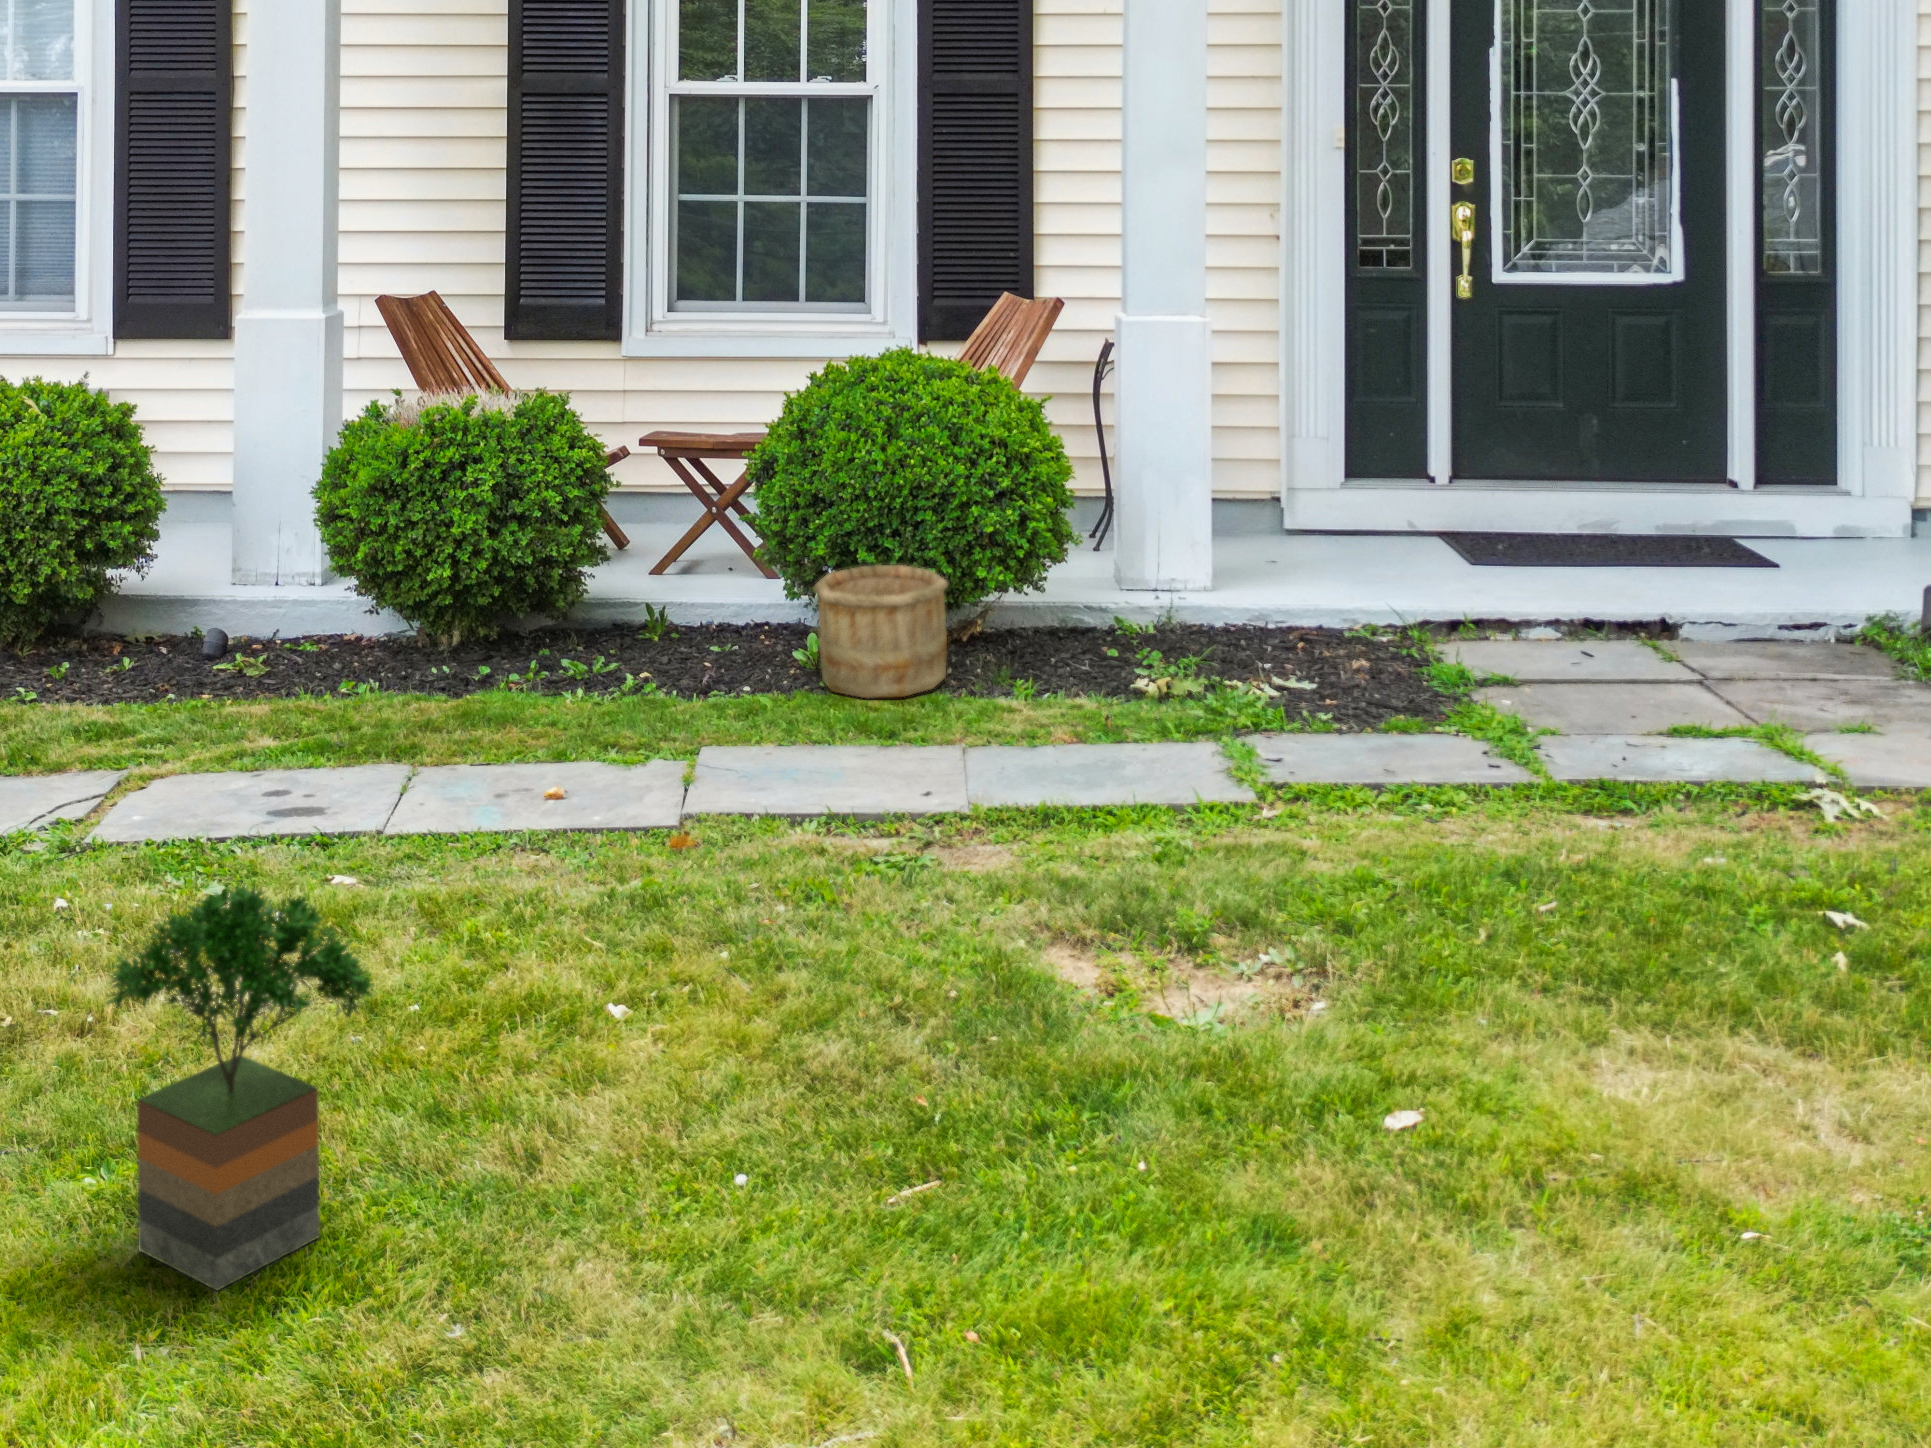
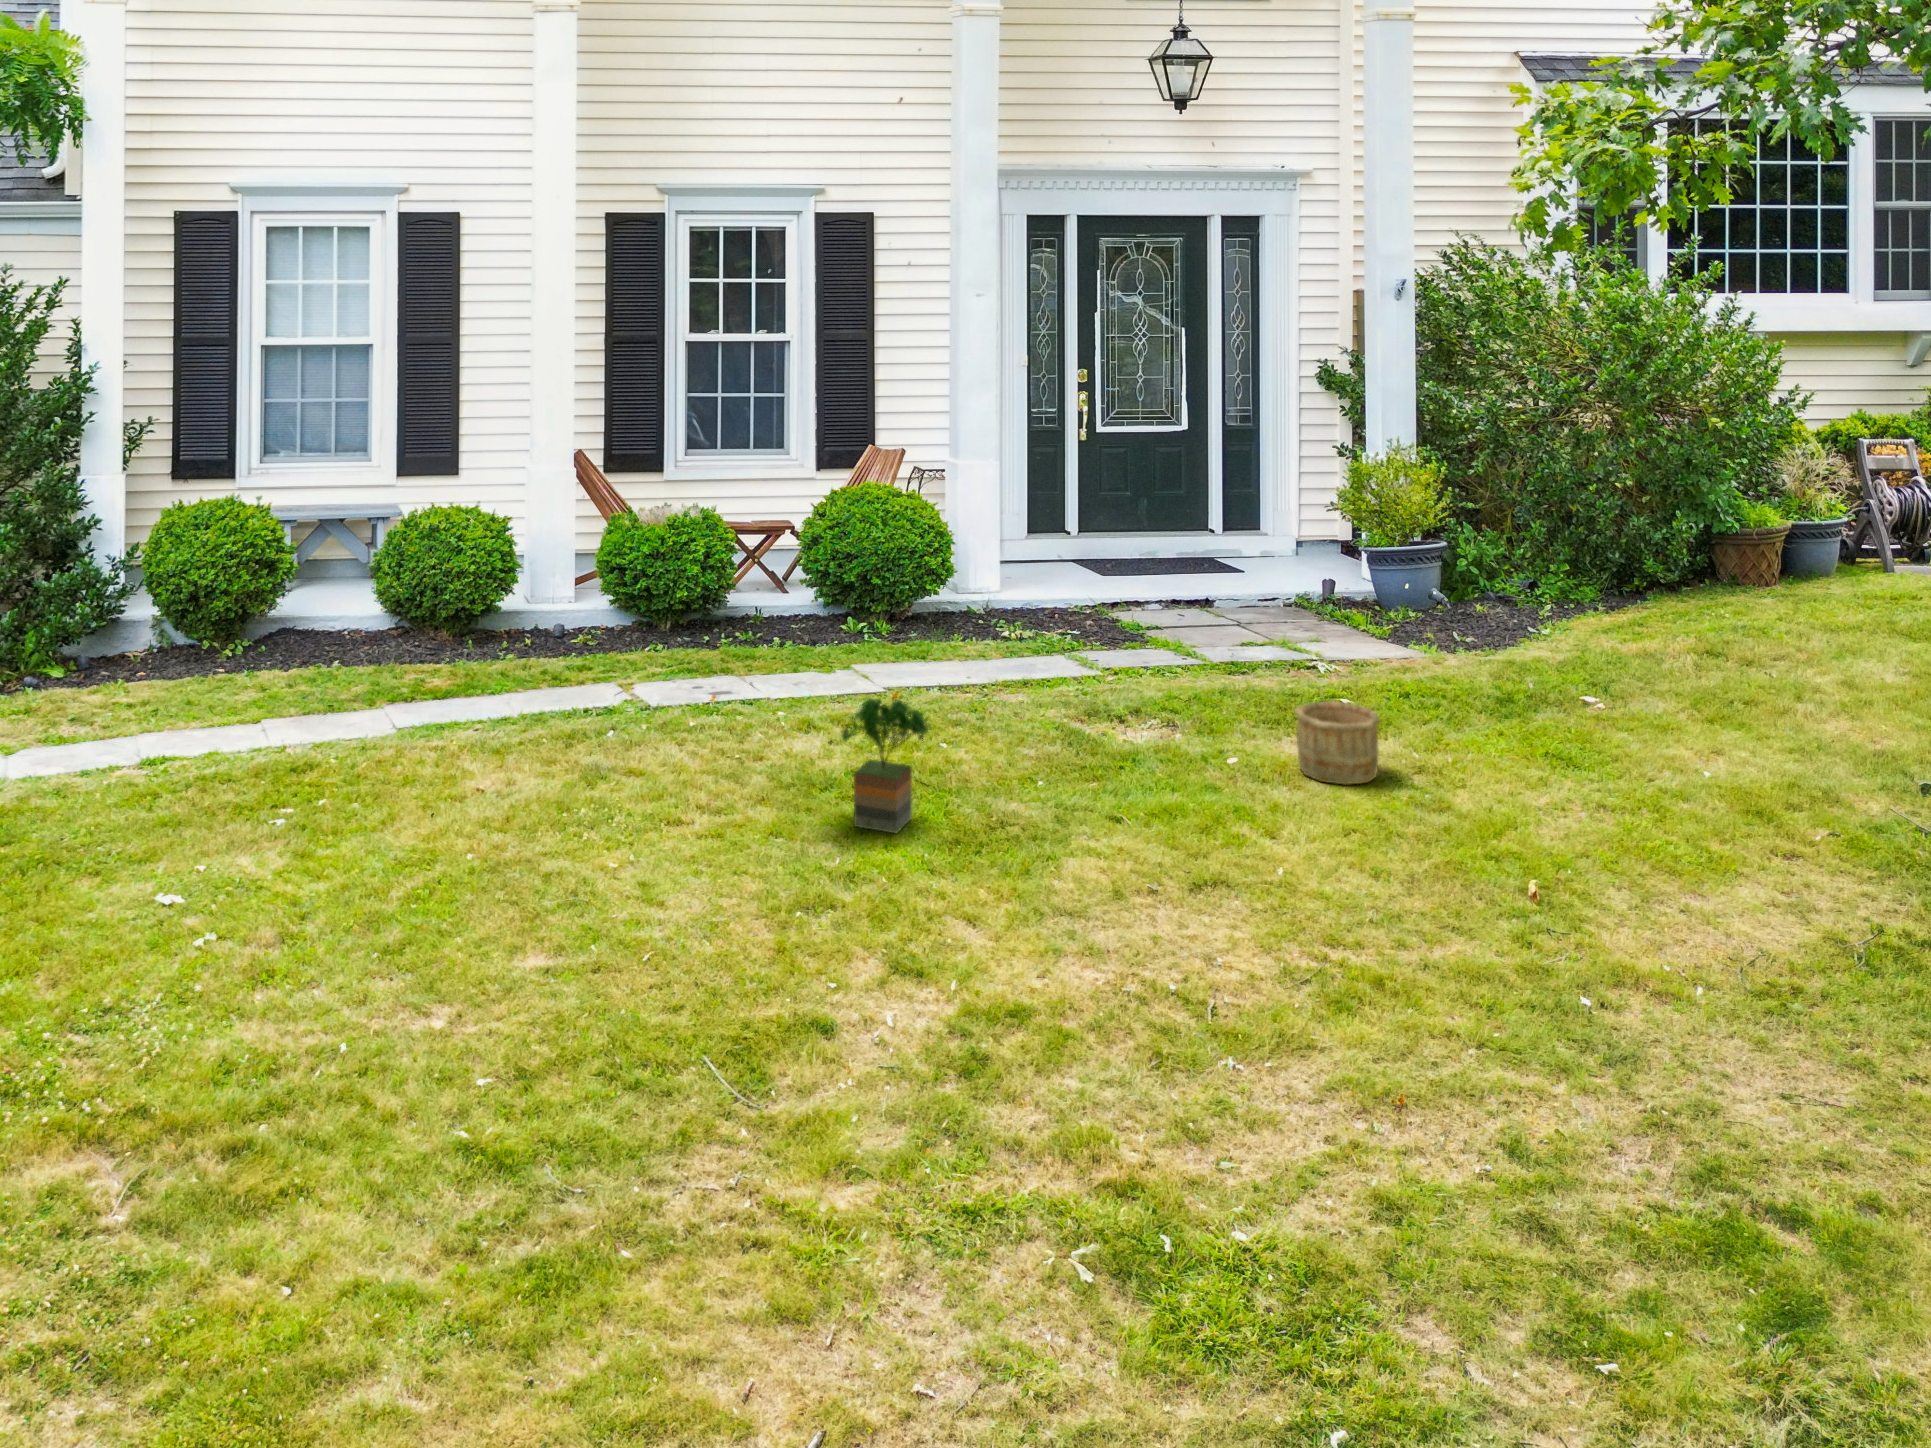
wooden bucket: present [814,565,948,698] -> present [1295,701,1380,785]

